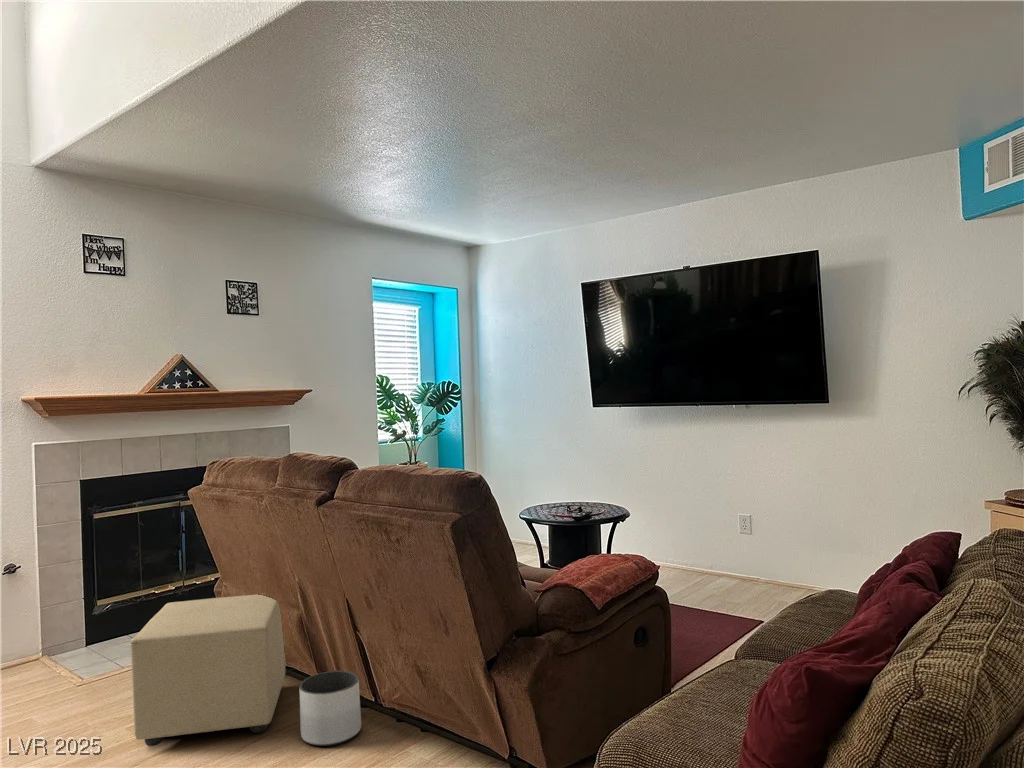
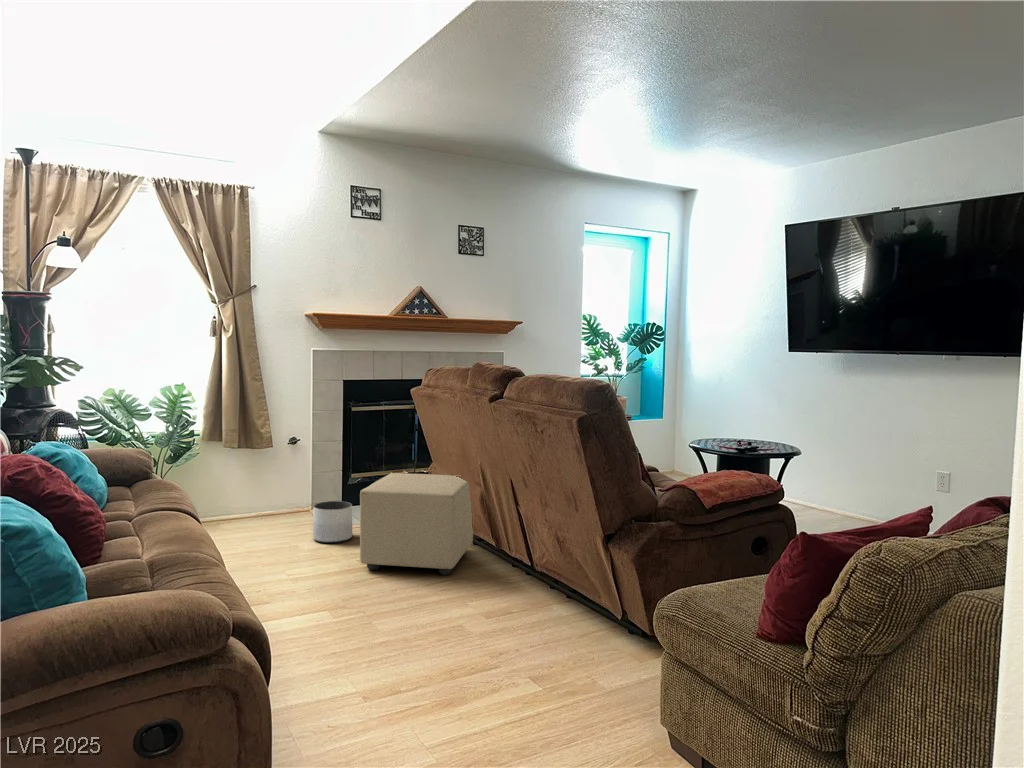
planter: present [299,671,361,746] -> present [313,501,352,543]

